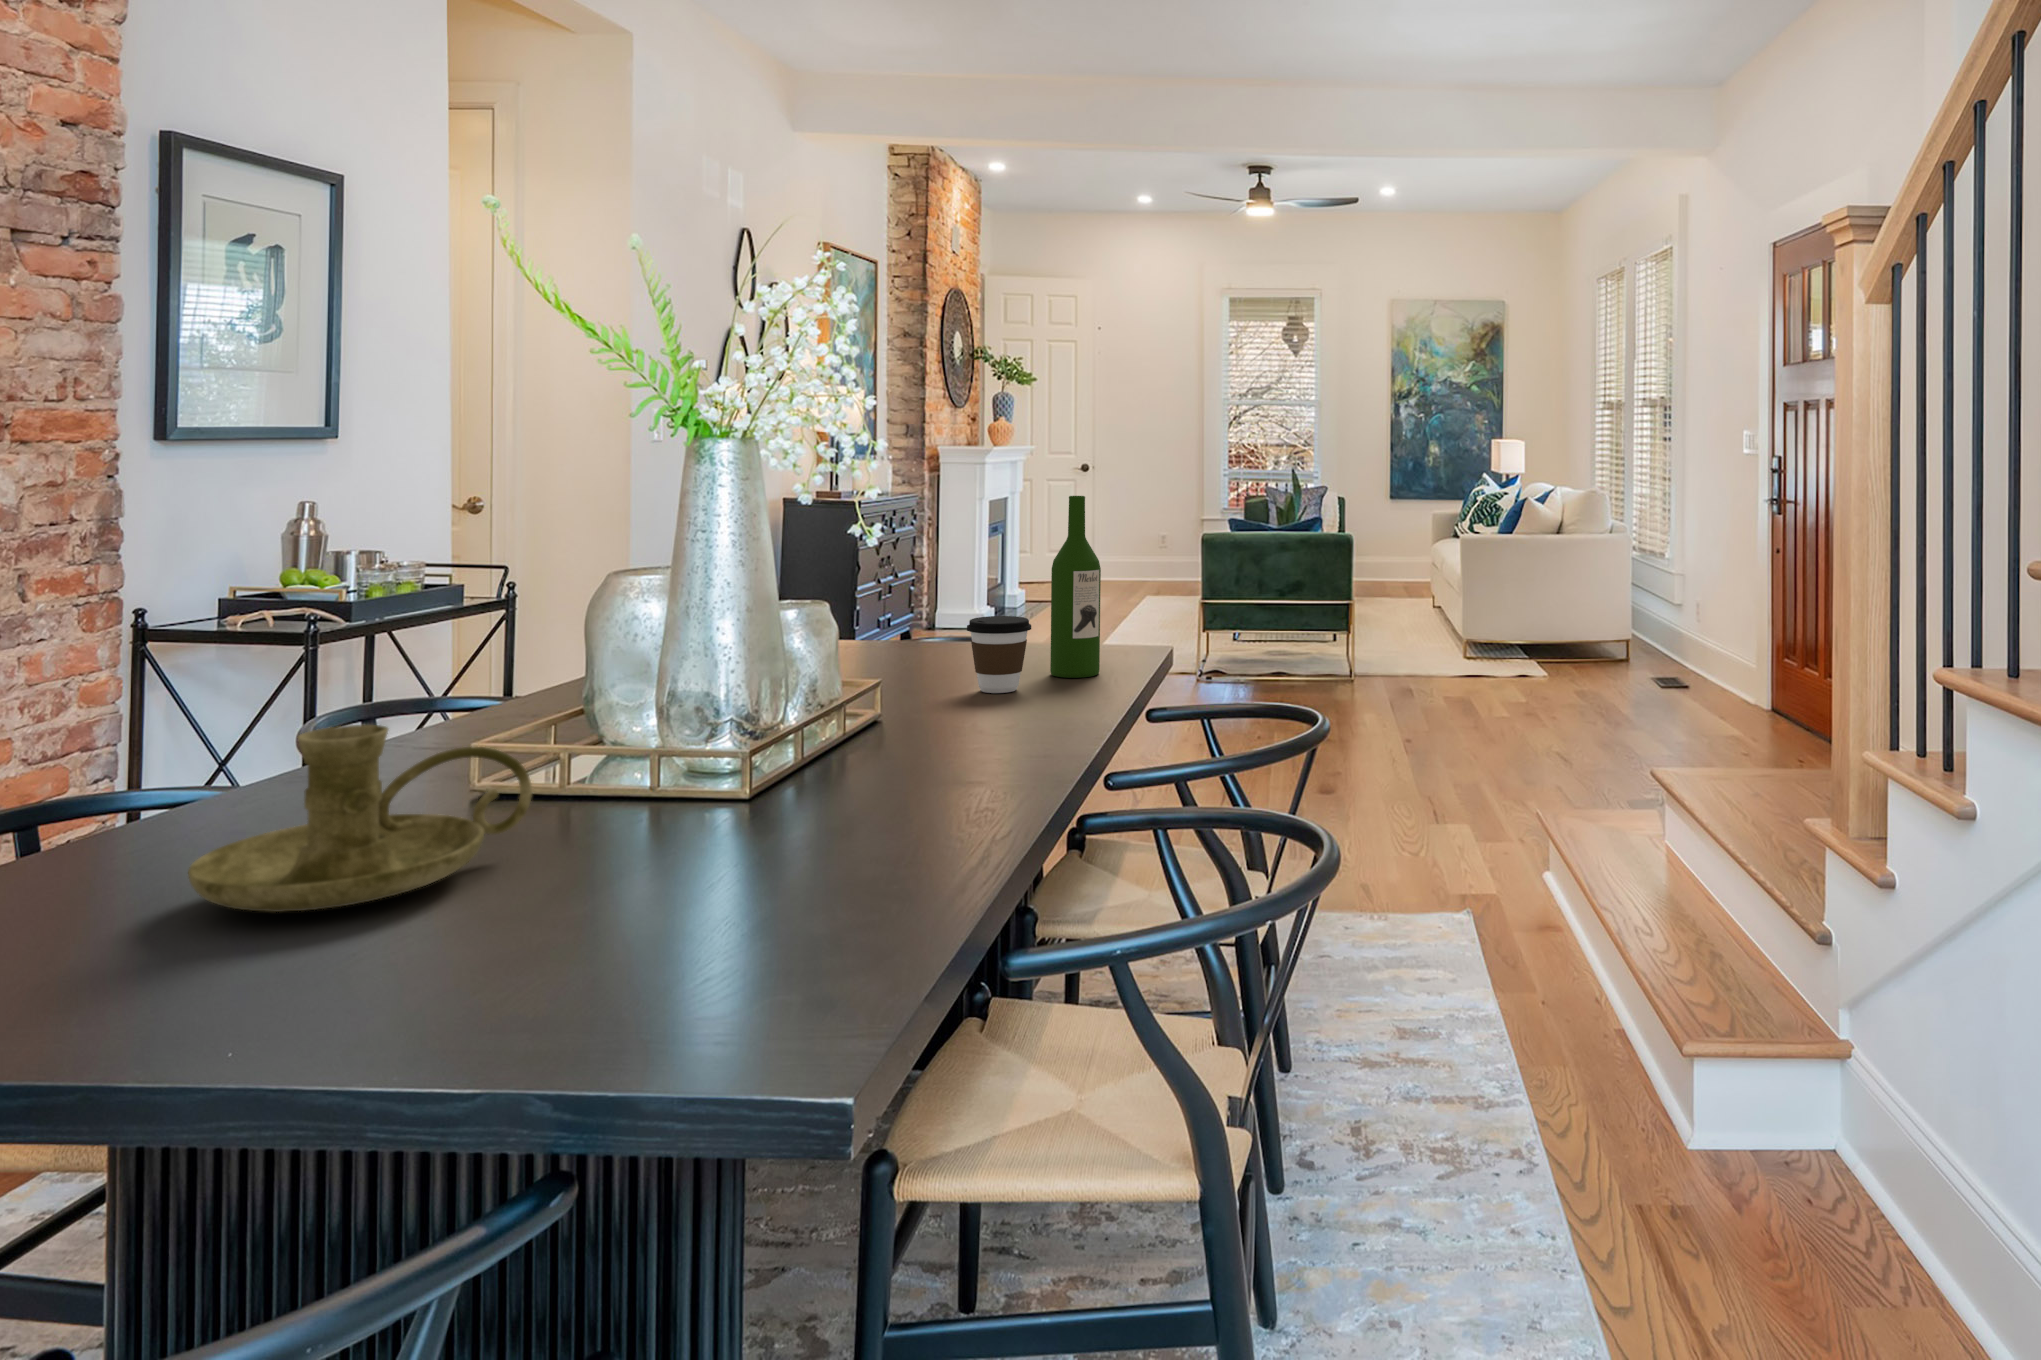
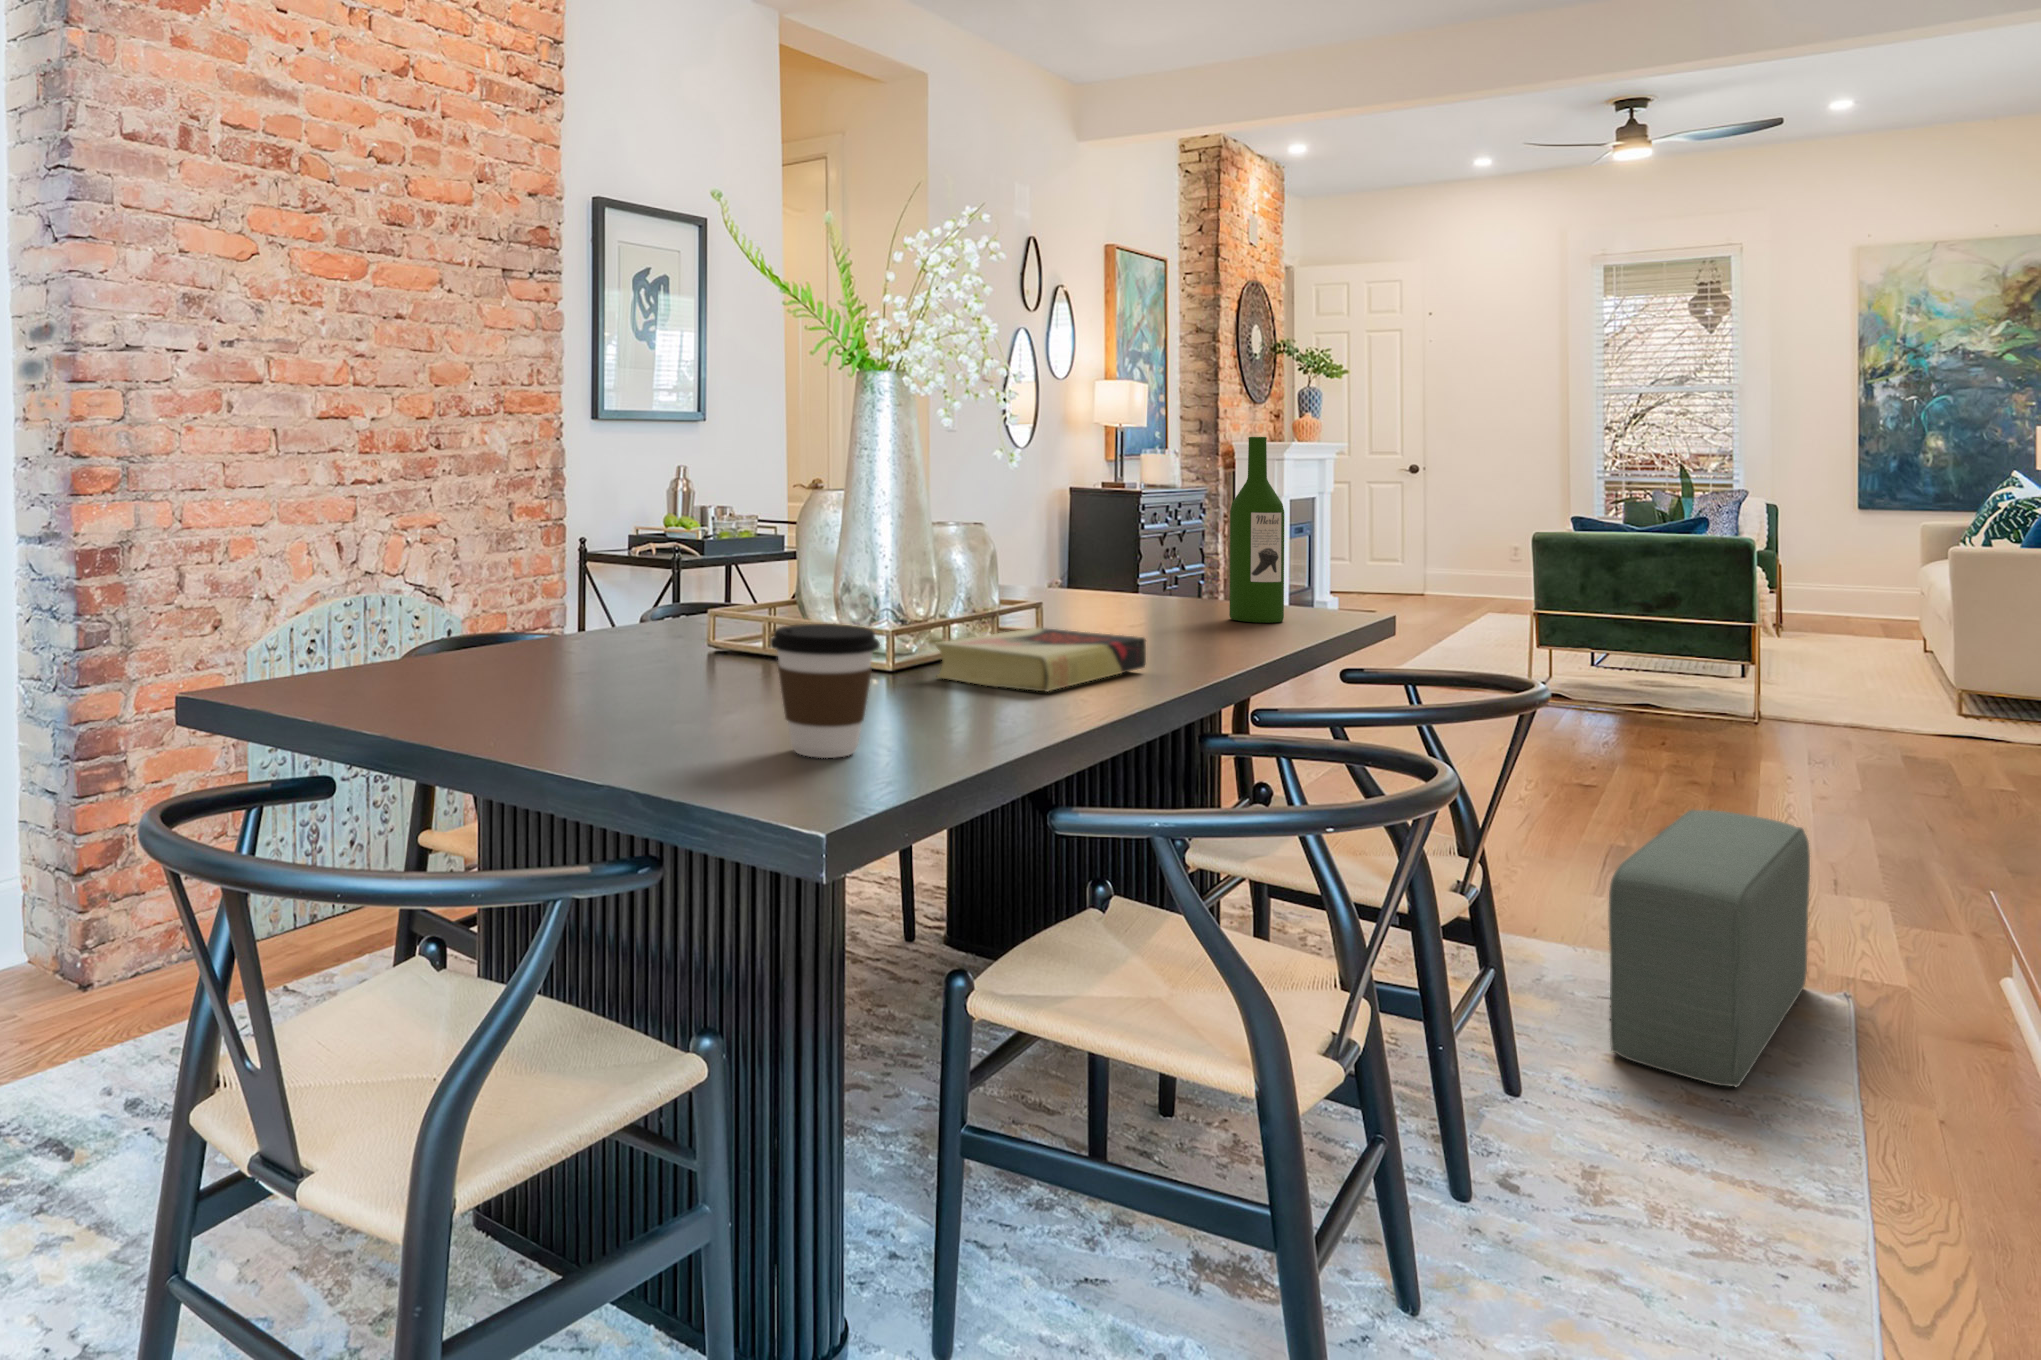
coffee cup: present [967,616,1031,693] -> present [770,624,880,758]
candle holder: present [188,725,532,912] -> none [507,564,717,683]
book: none [817,727,1030,813] -> present [935,628,1146,691]
pouf: none [1339,783,1445,1015] -> present [1609,810,1810,1087]

